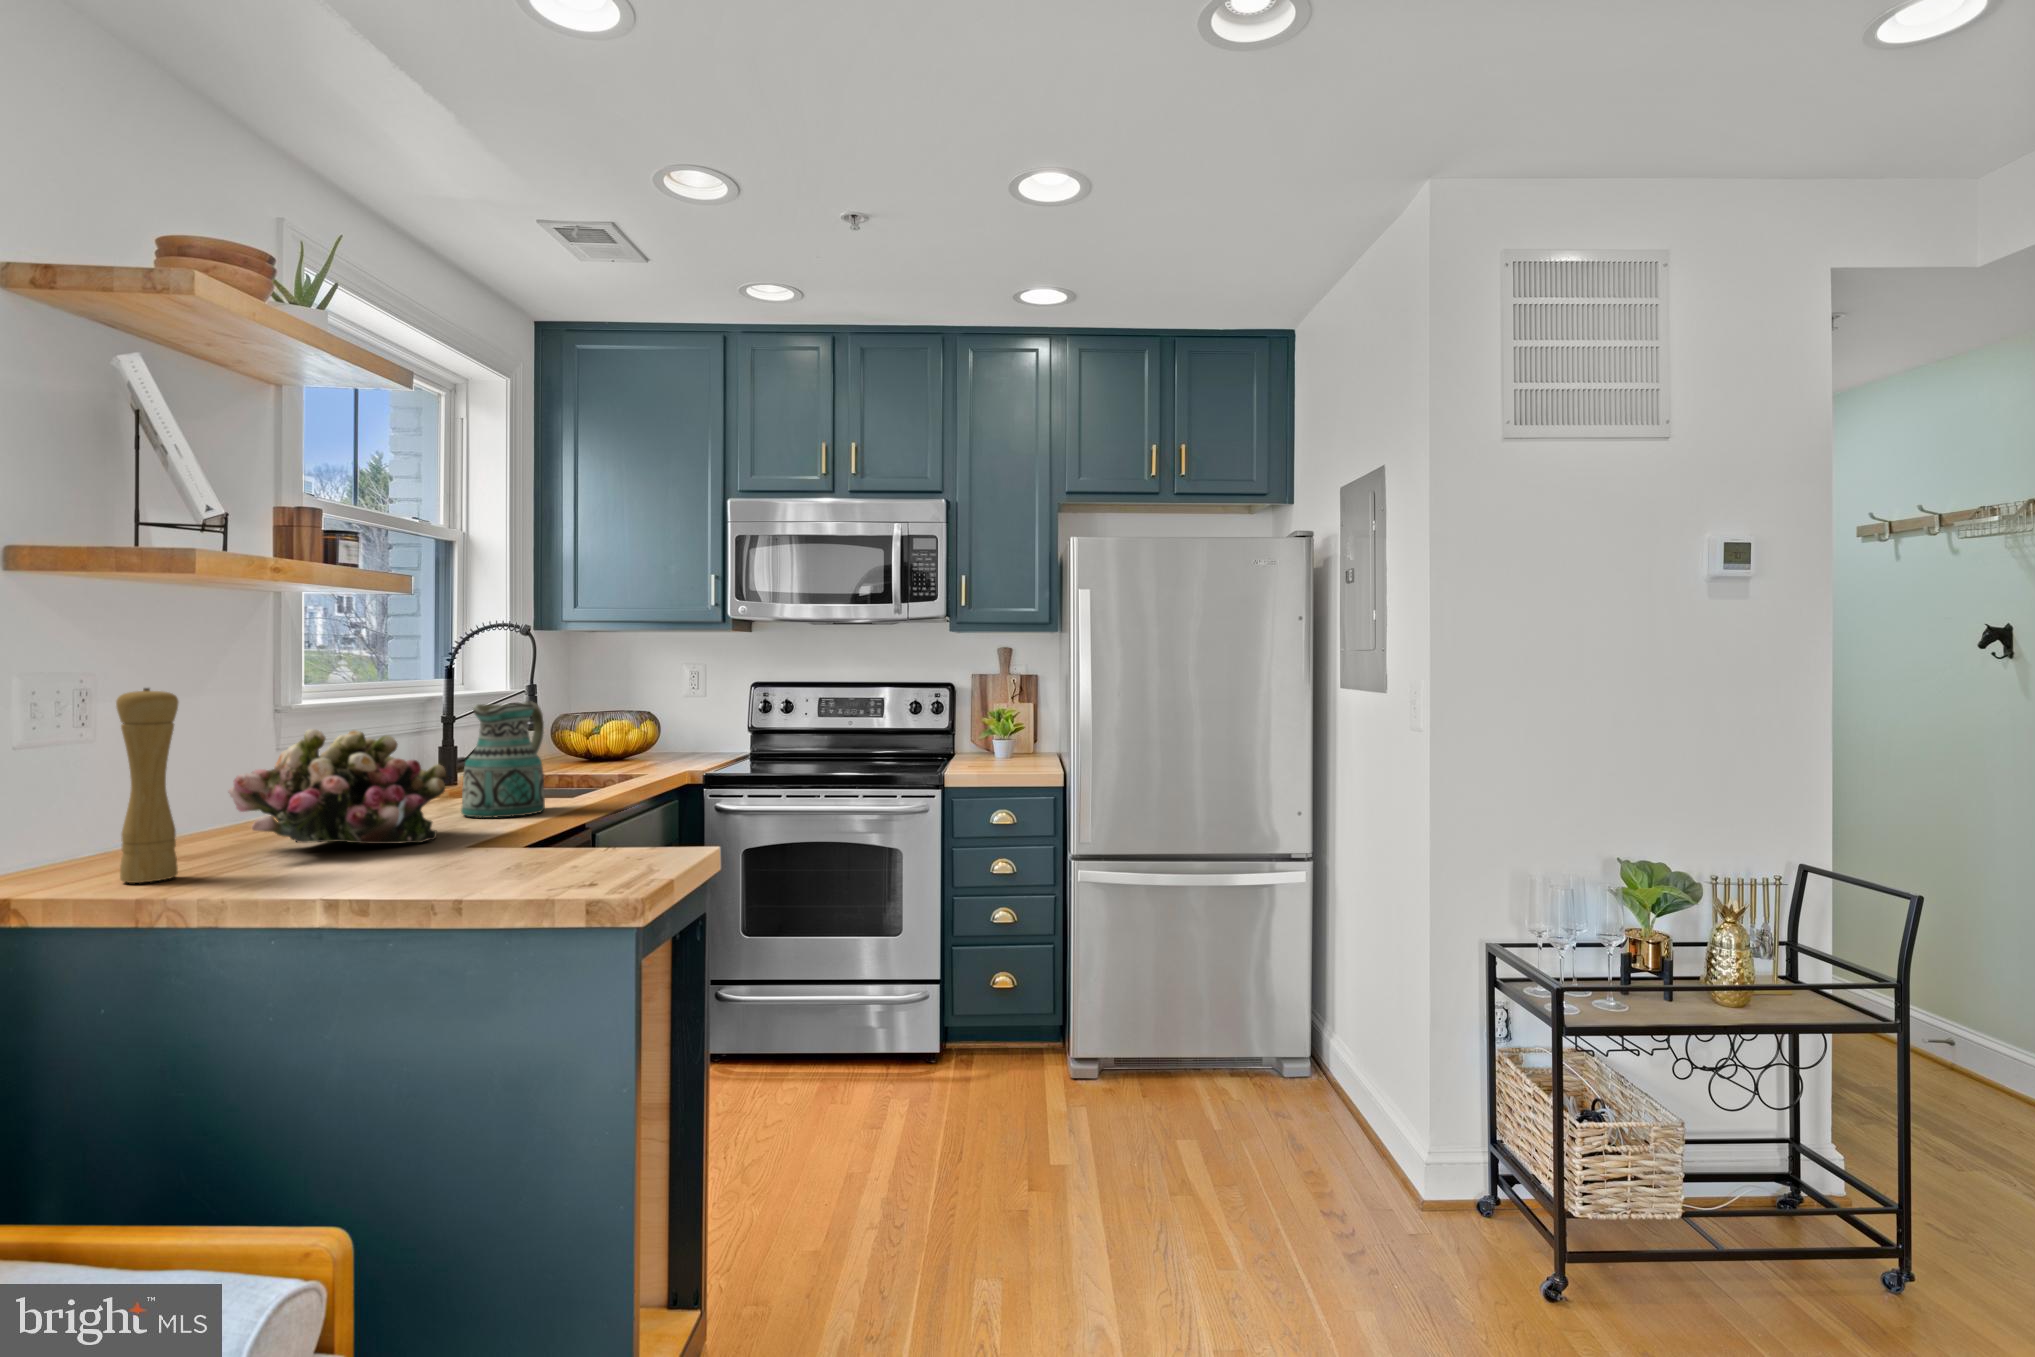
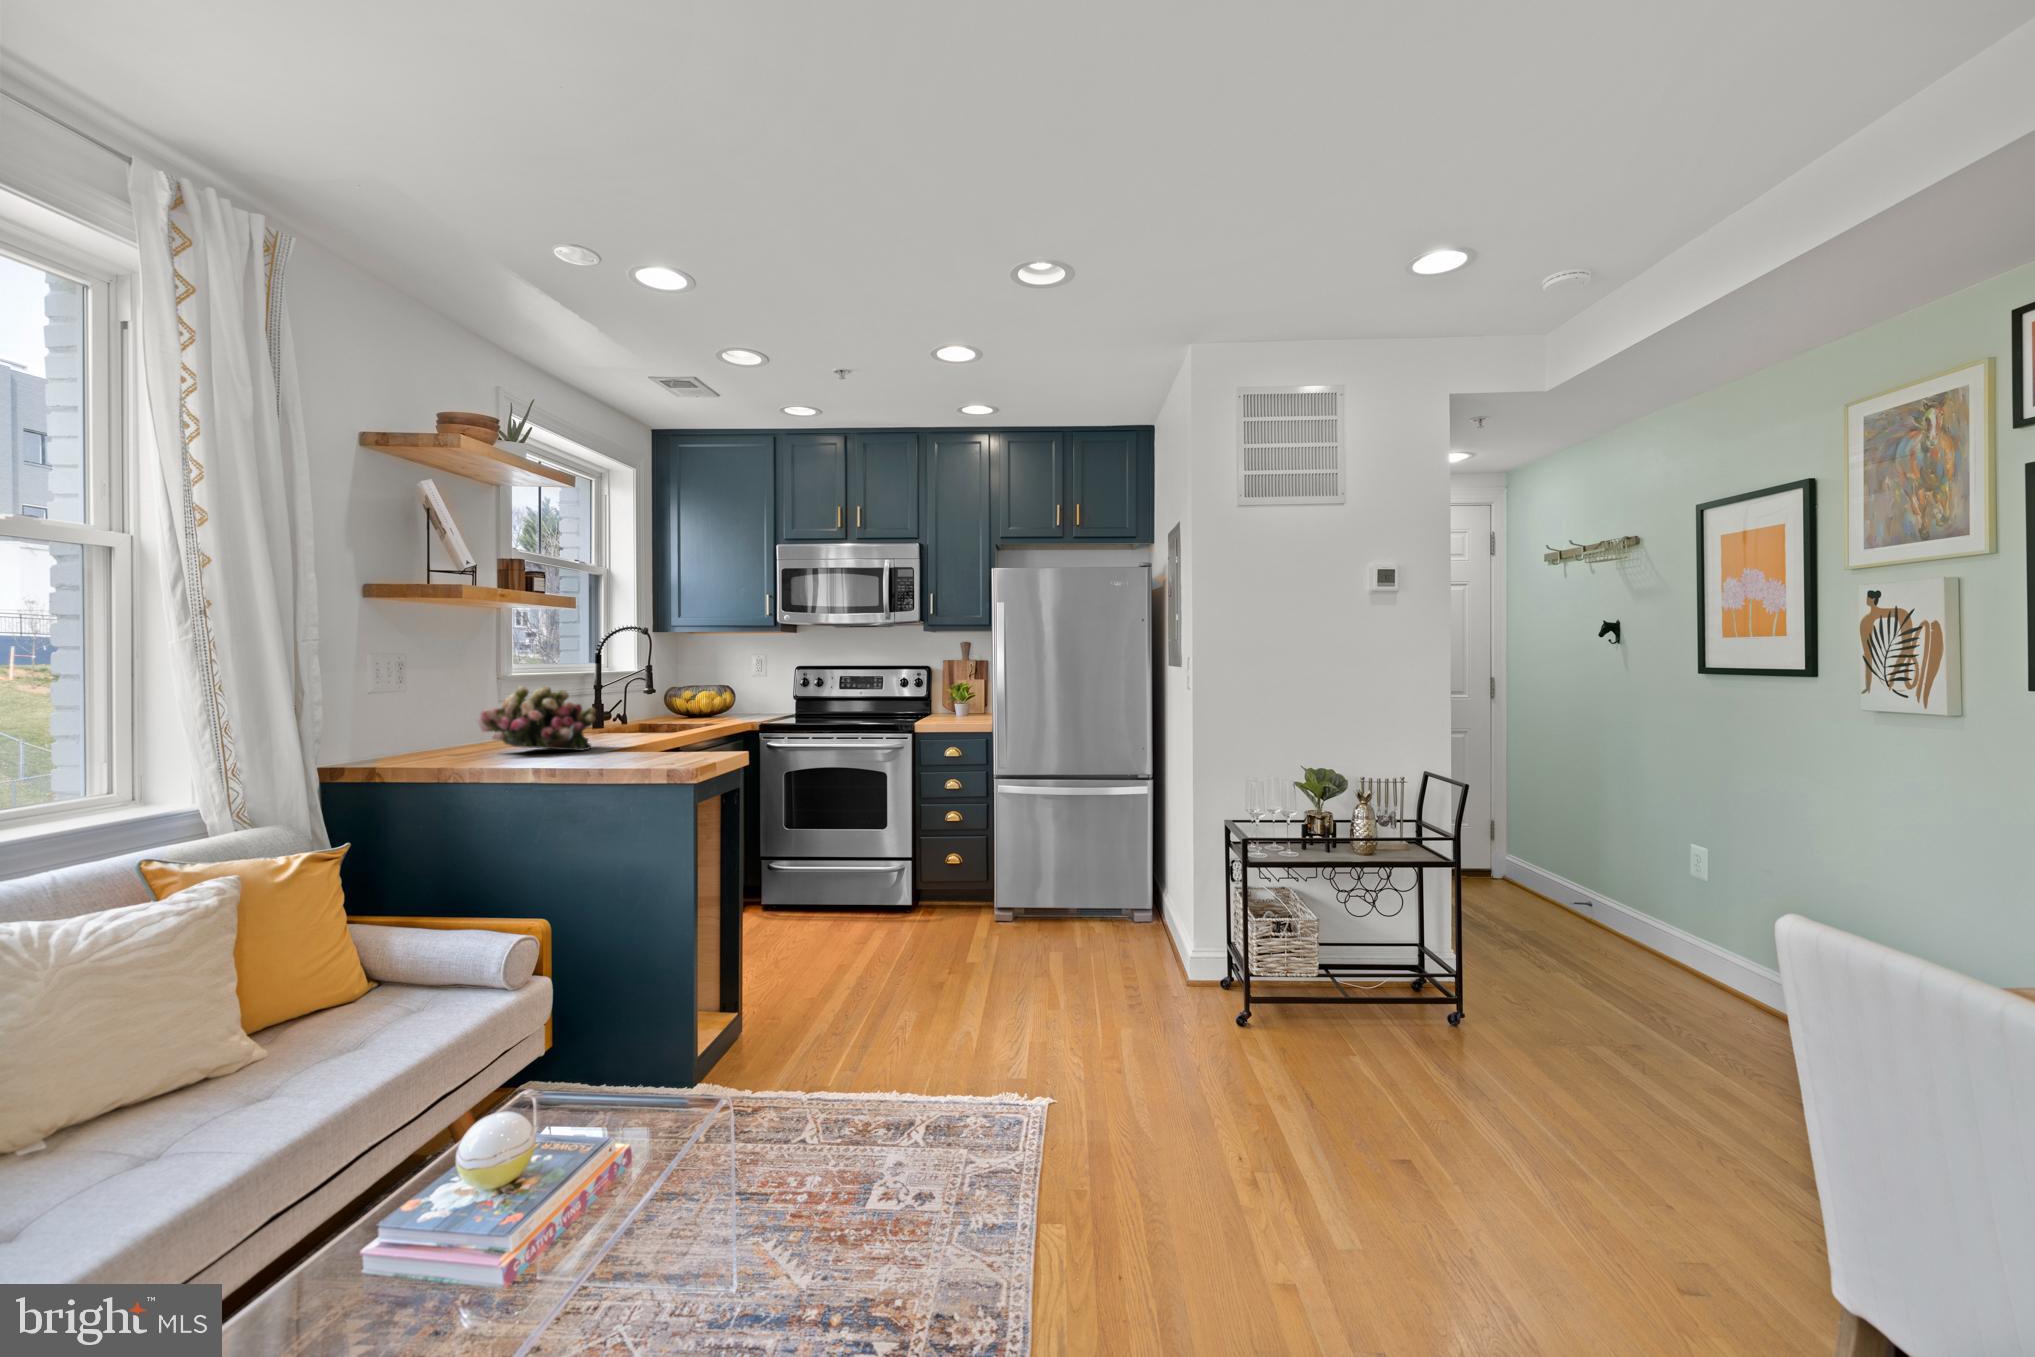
pepper mill: present [116,688,178,883] -> none [424,660,455,763]
ceramic pitcher: present [461,701,545,818] -> none [605,673,655,741]

